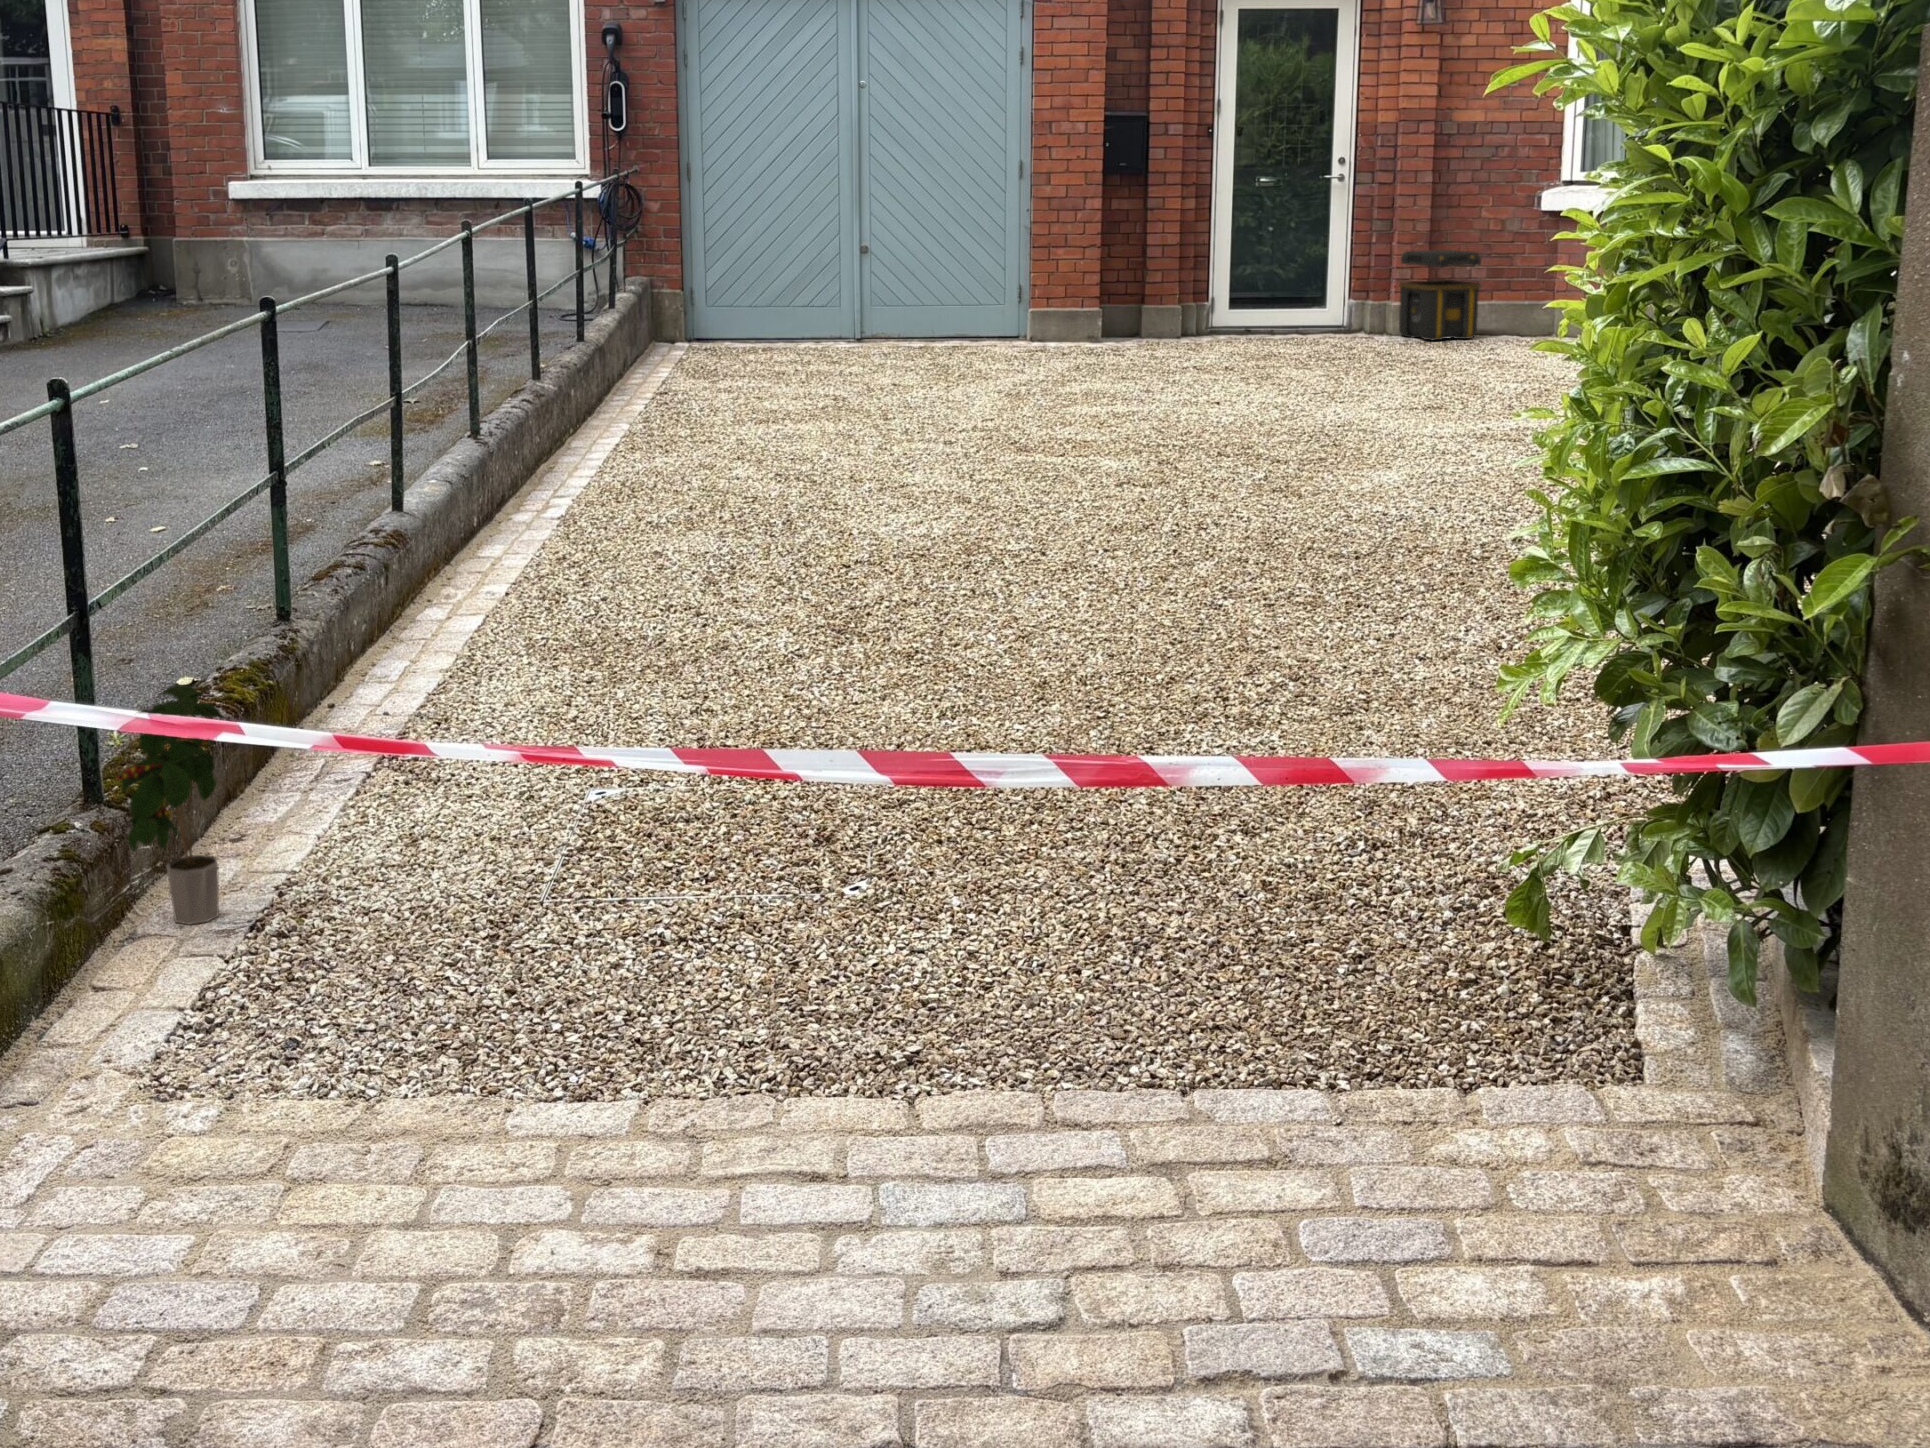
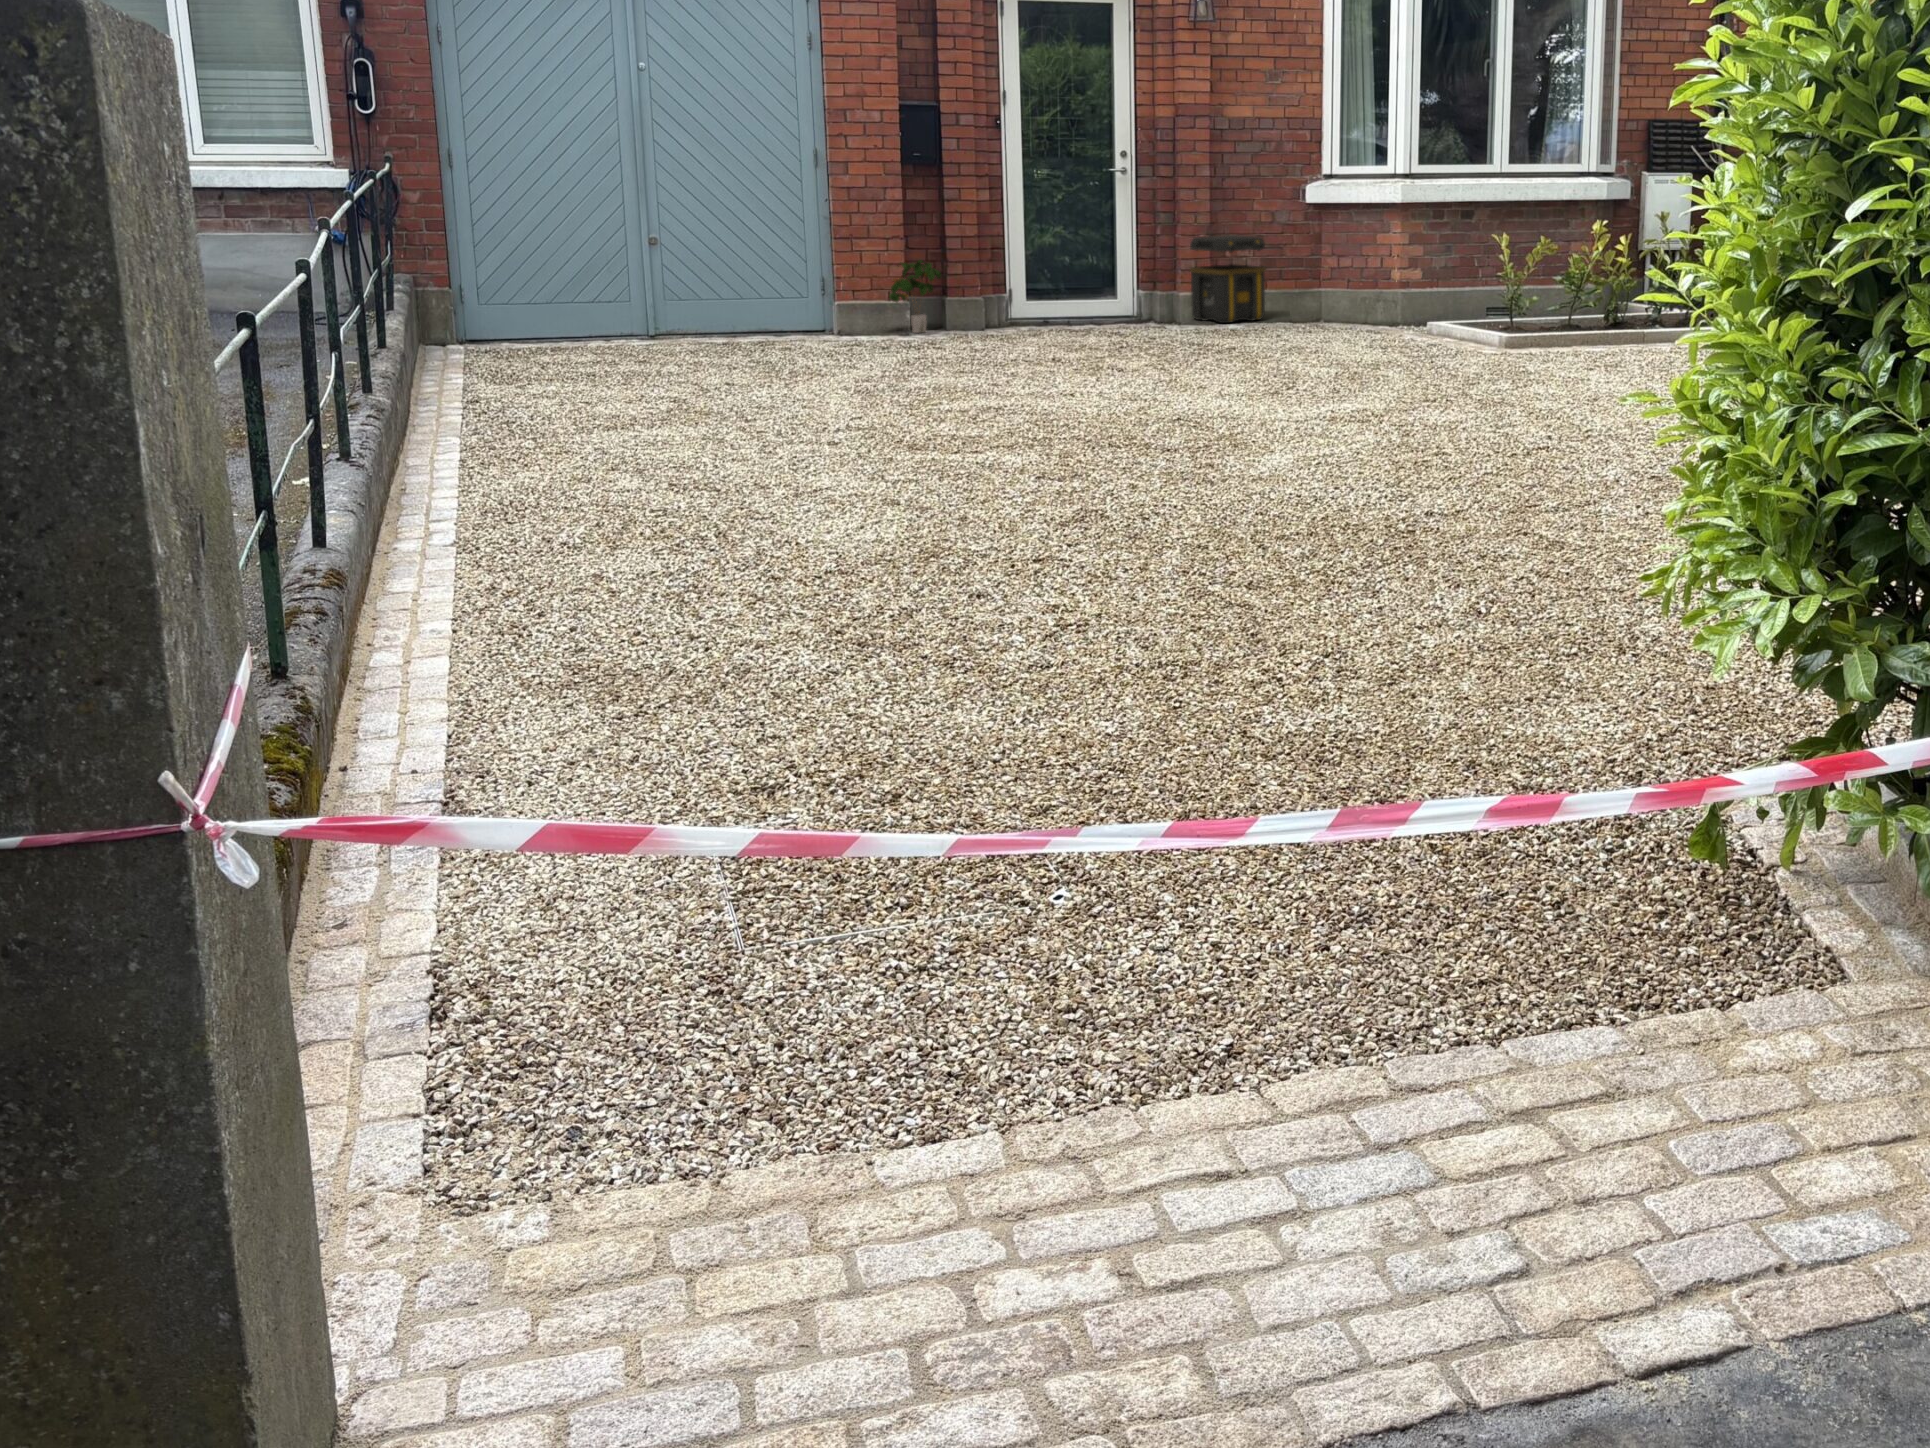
potted plant: present [117,684,224,924] -> present [889,260,941,333]

